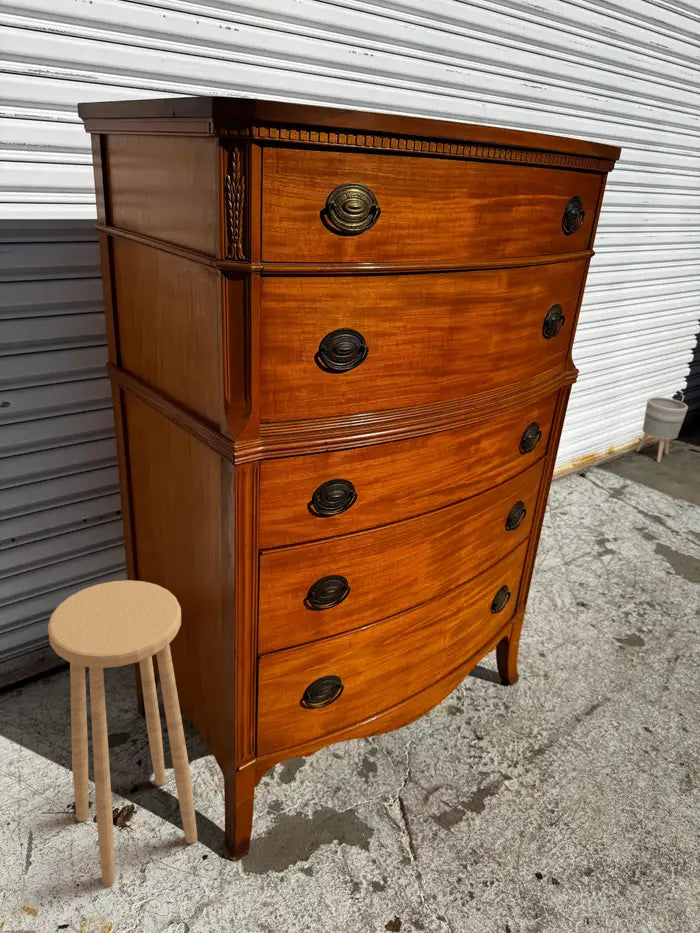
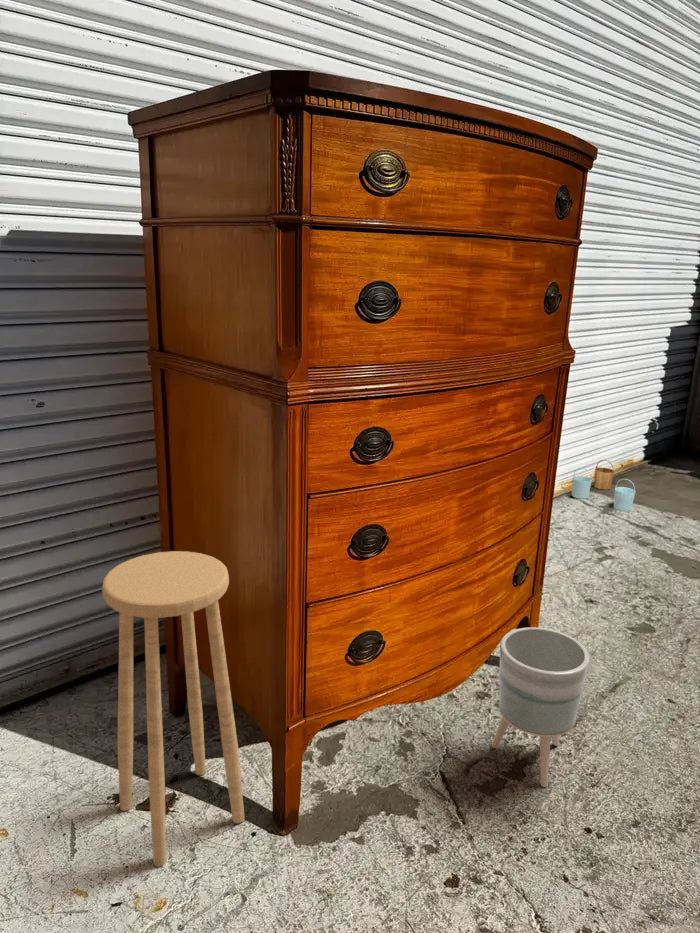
planter: present [636,397,688,462] -> present [492,627,590,787]
bucket: none [582,437,649,496] -> present [572,460,636,511]

